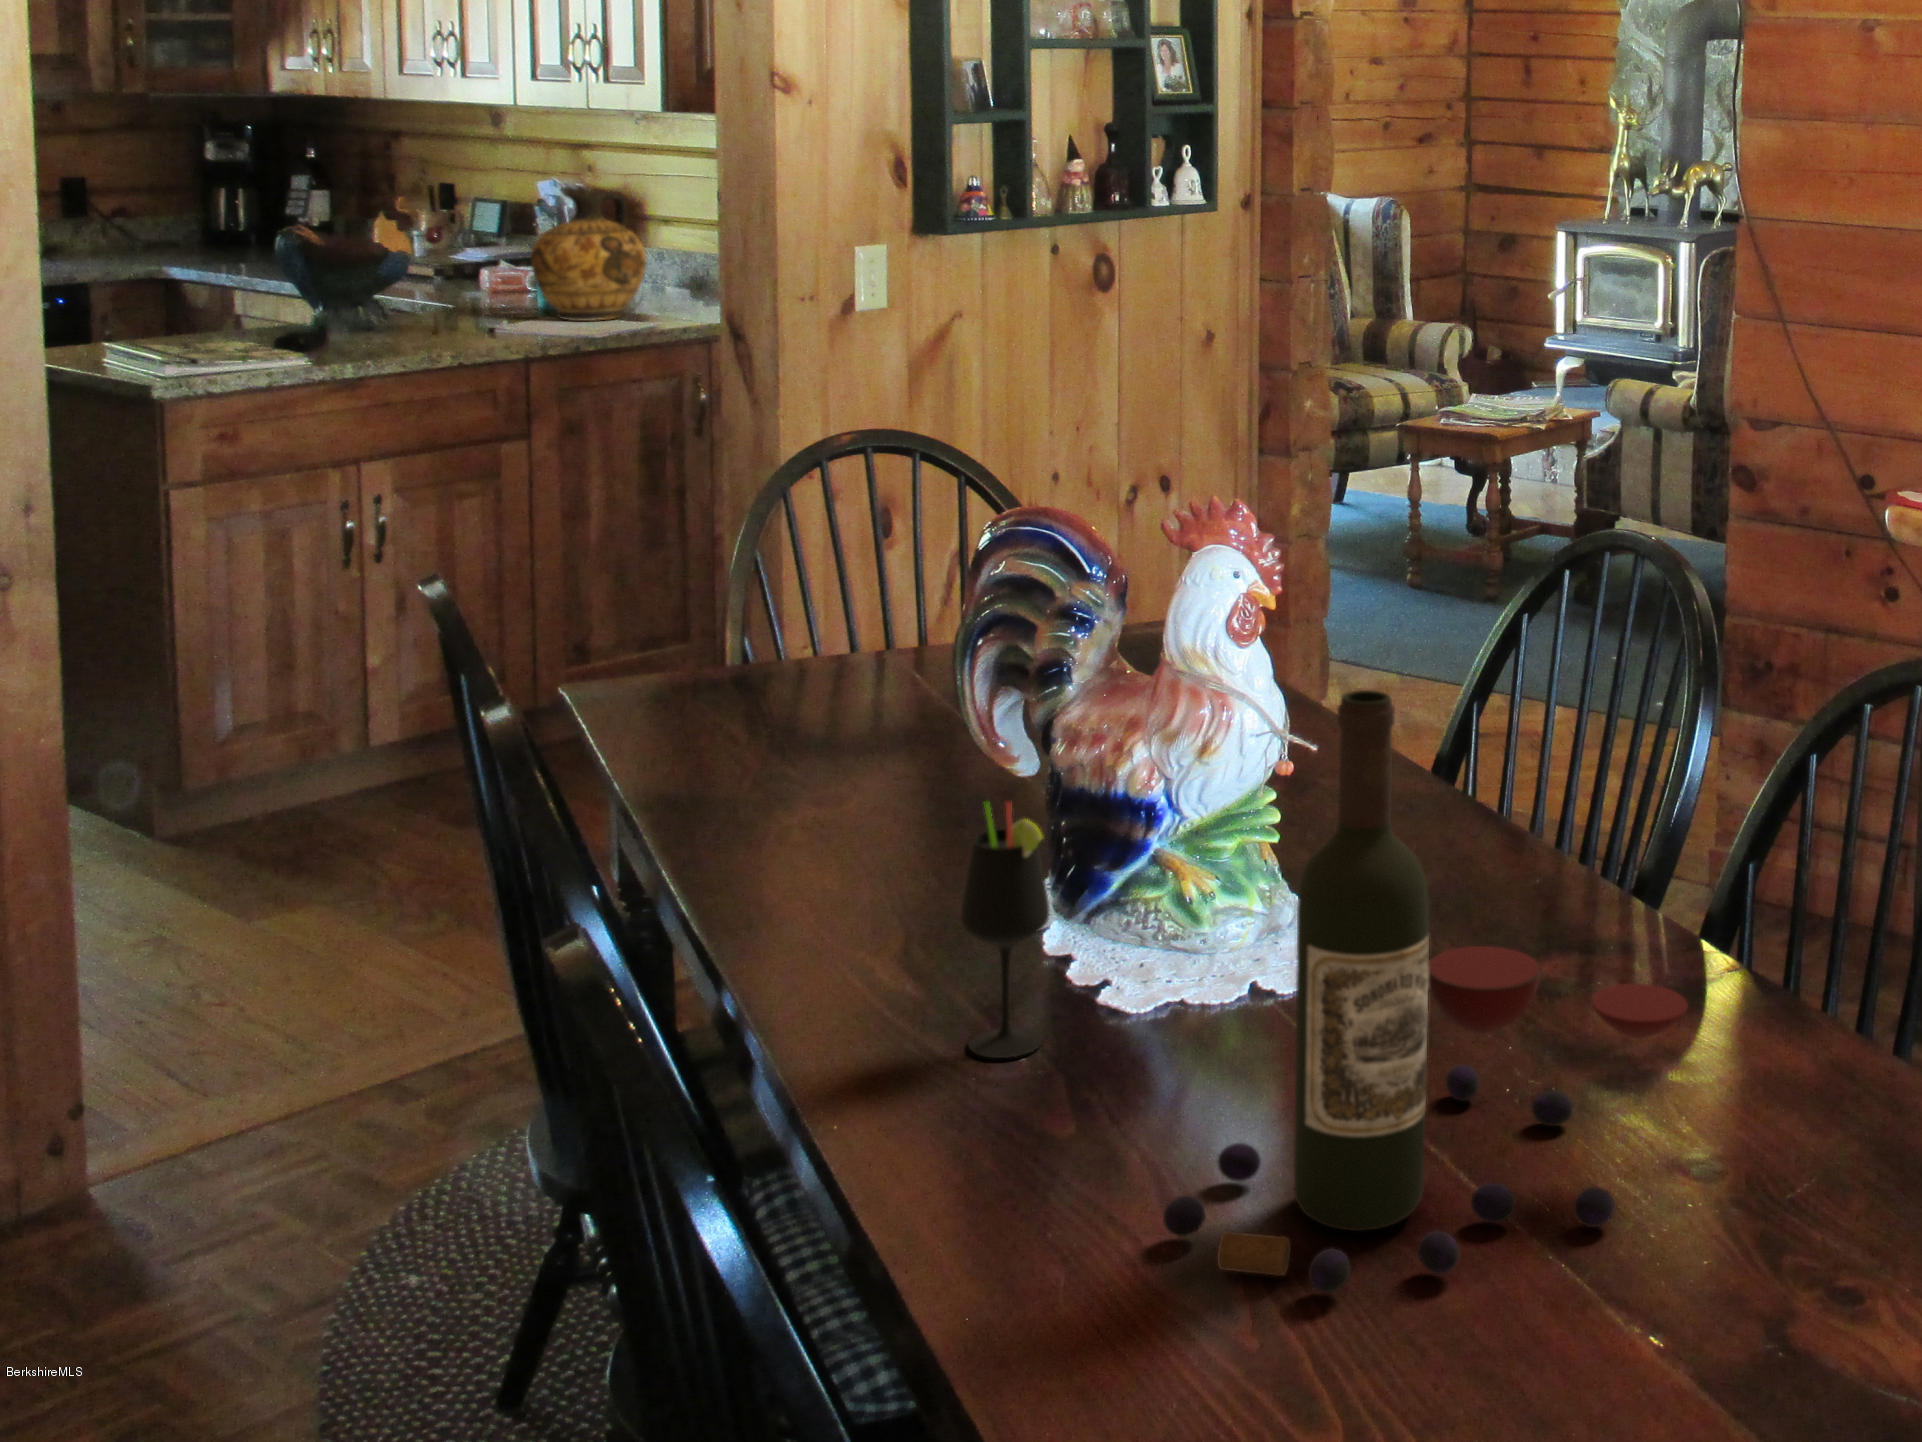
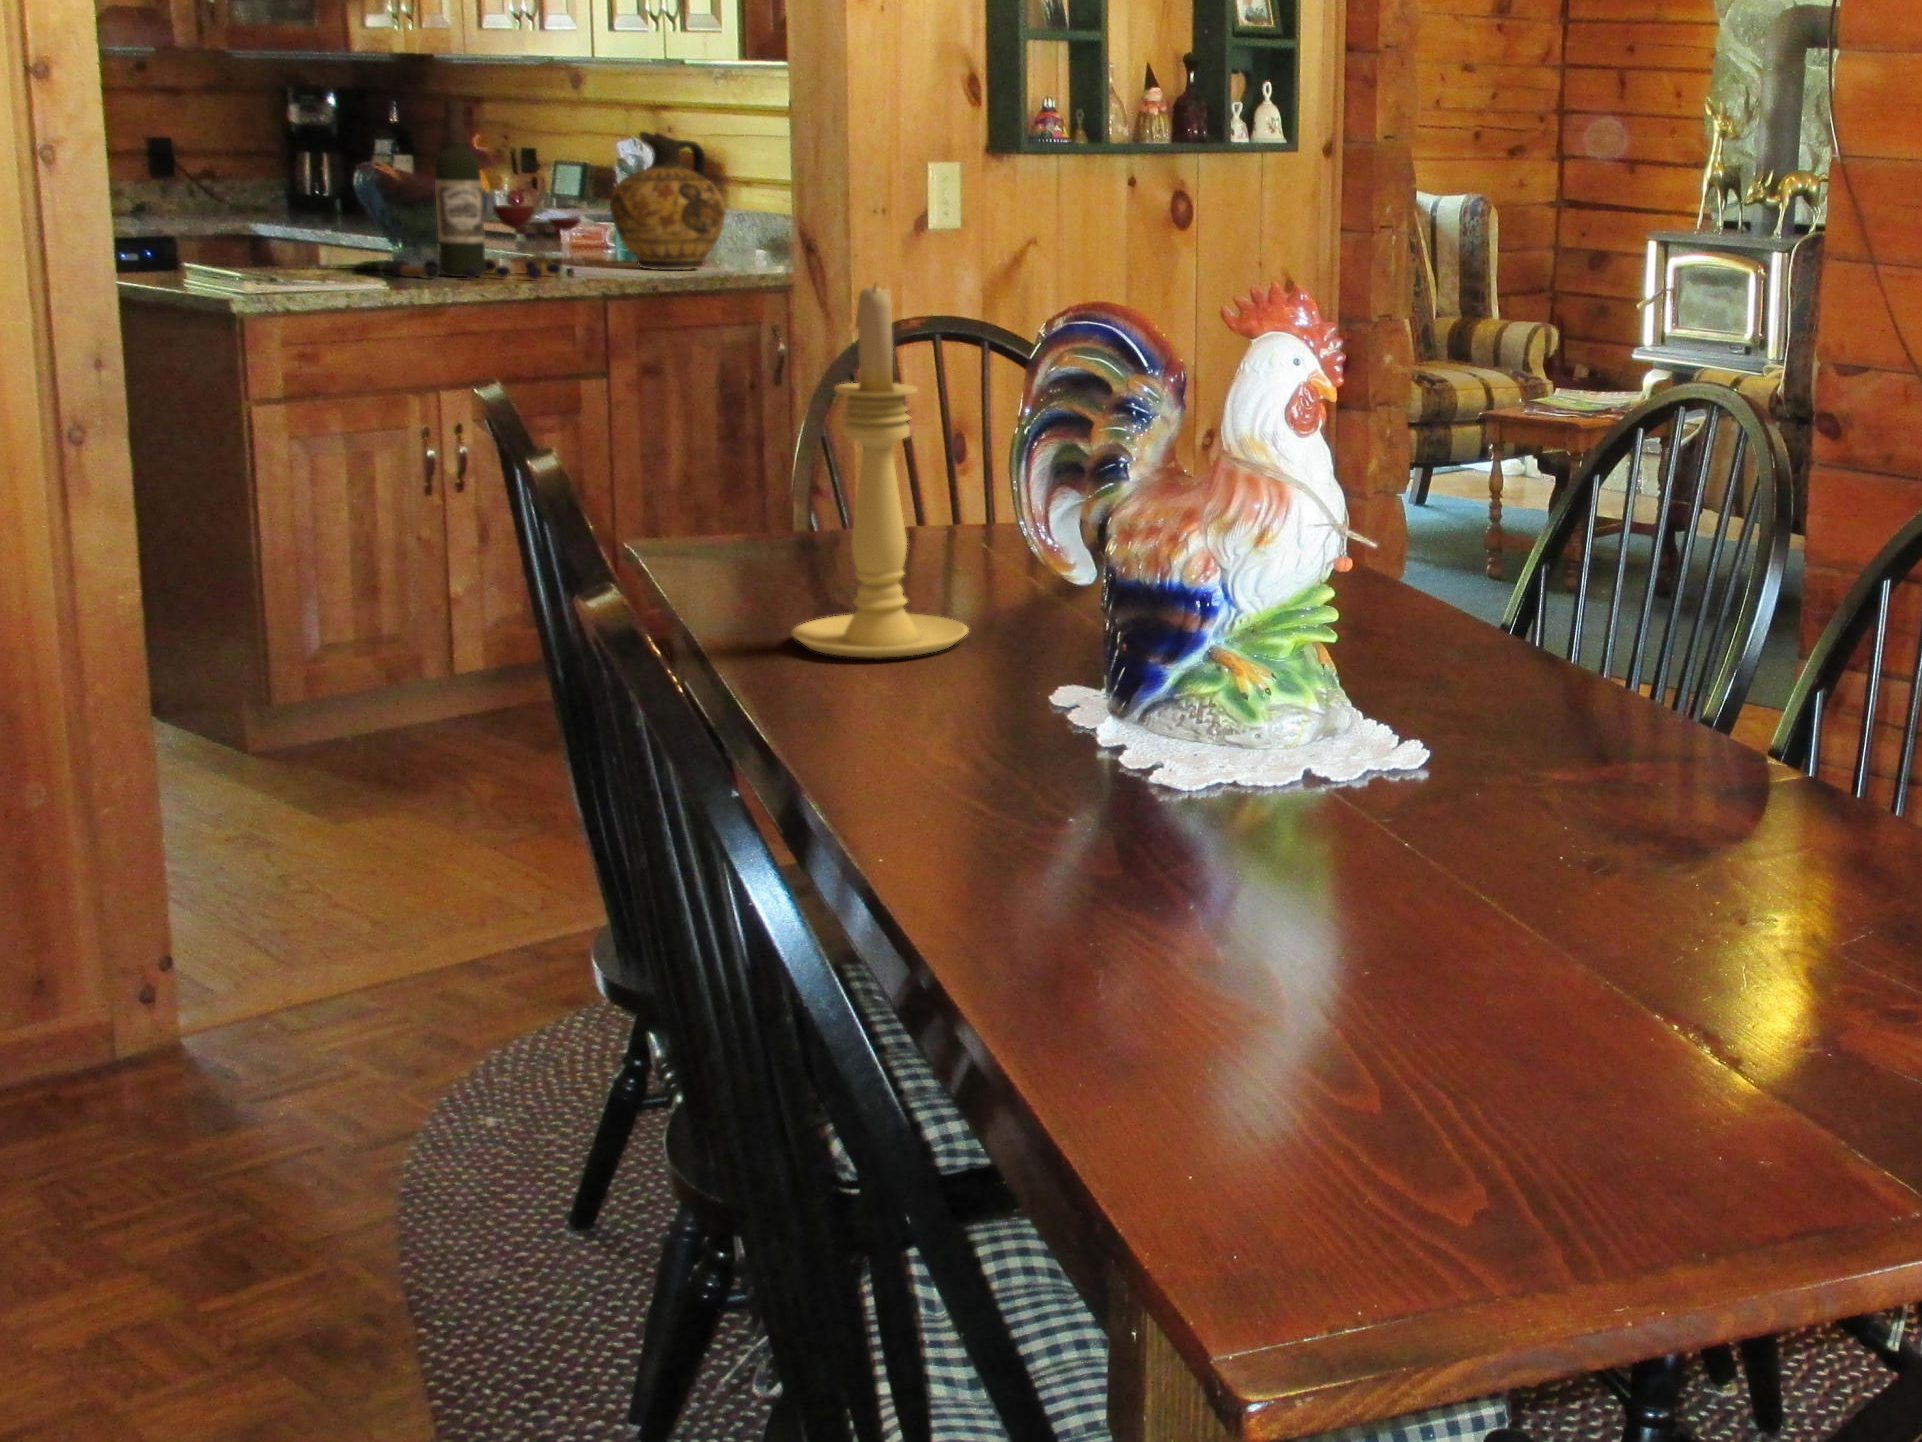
candle holder: none [725,461,905,840] -> present [792,286,968,658]
wine bottle: present [1163,690,1688,1293] -> present [392,101,581,279]
wine glass: present [961,801,1049,1058] -> none [1016,556,1104,815]

